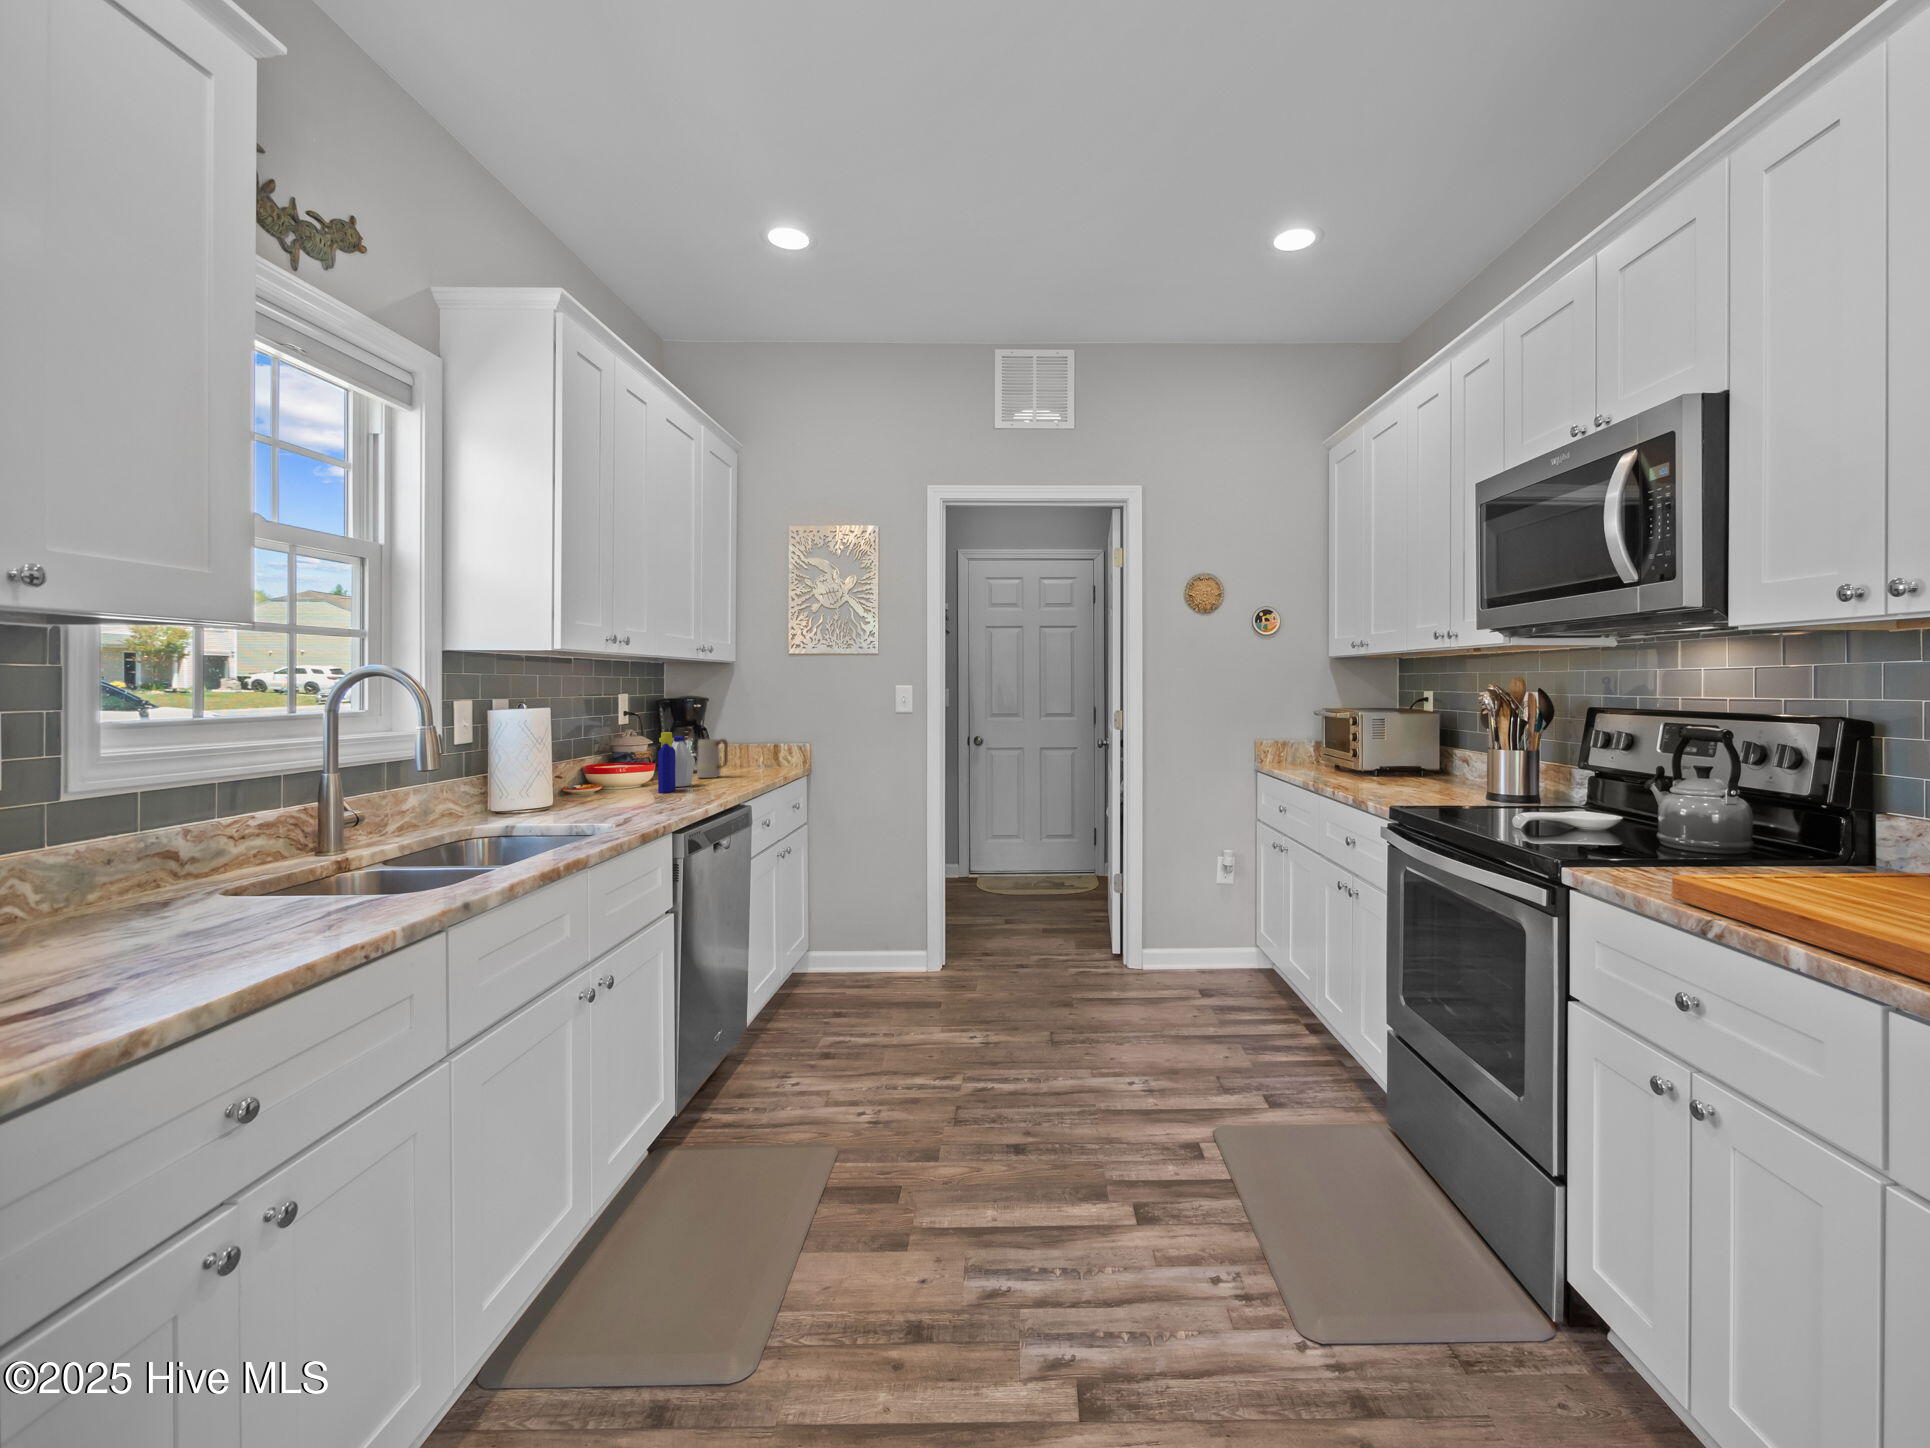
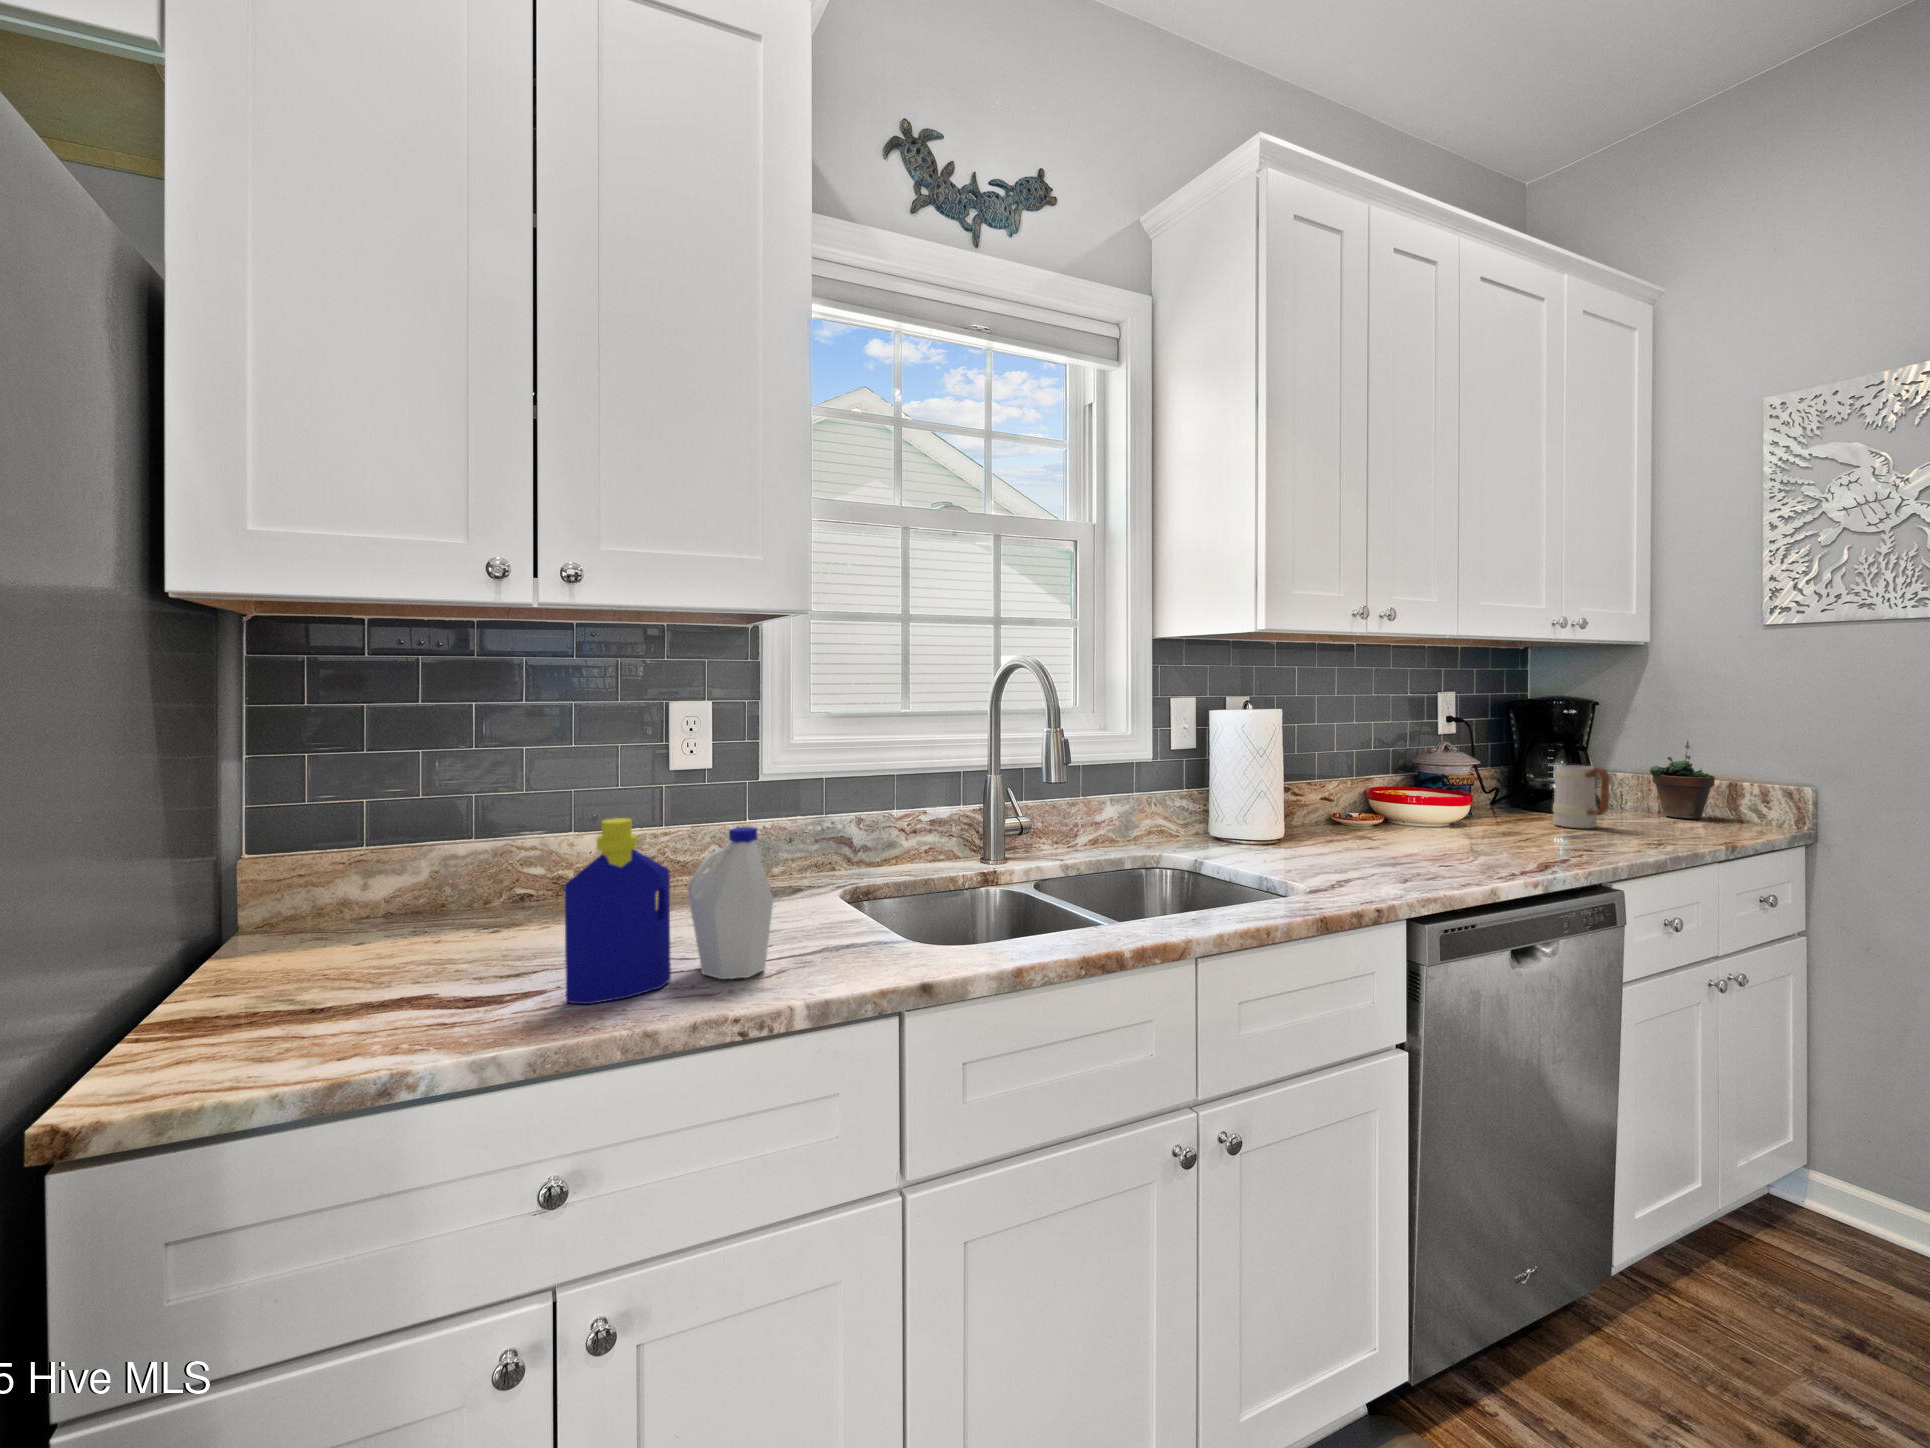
succulent plant: none [737,721,767,767] -> present [1649,740,1715,819]
bottle: present [658,732,695,793] -> present [565,818,773,1004]

